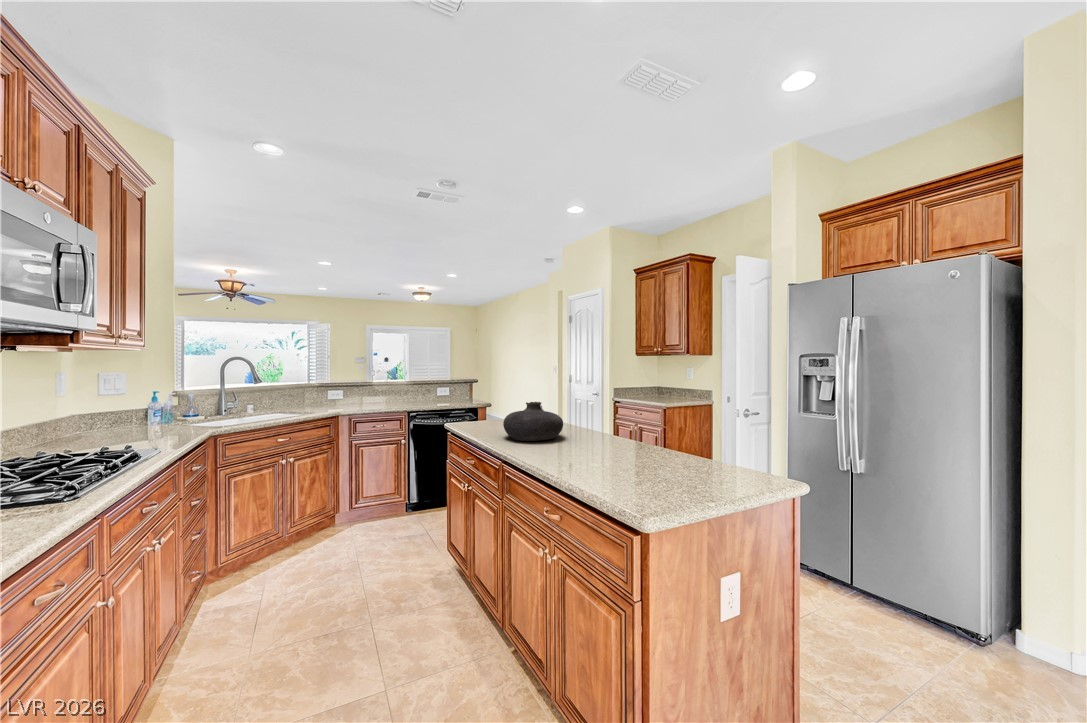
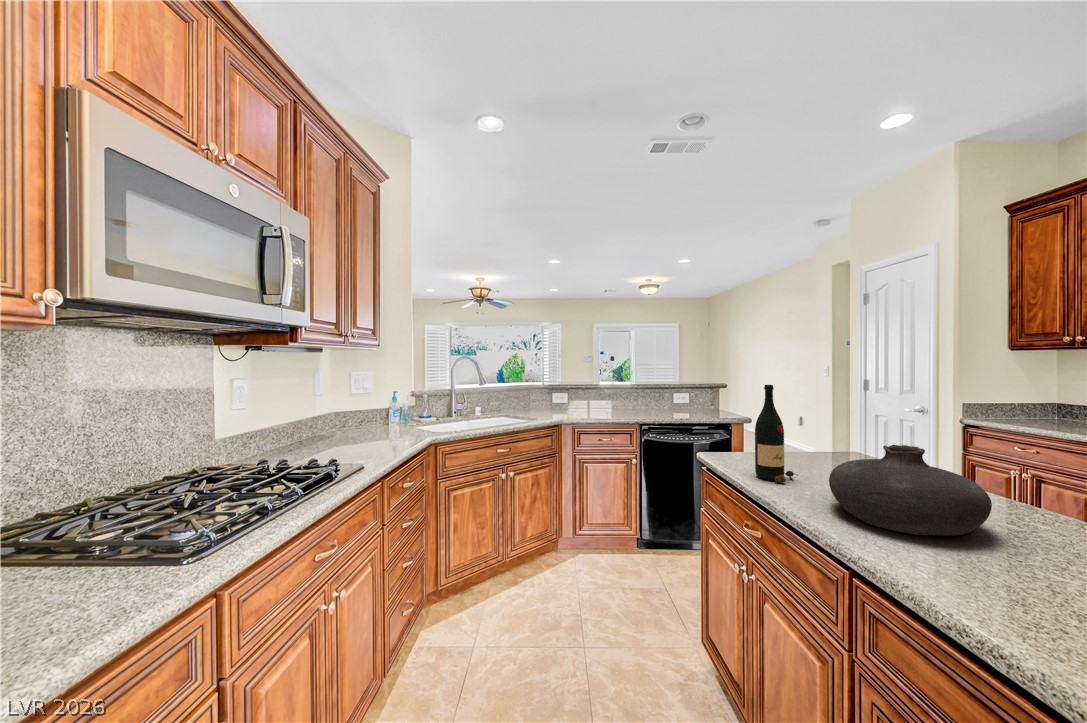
wine bottle: none [474,375,496,431] -> present [755,385,798,482]

